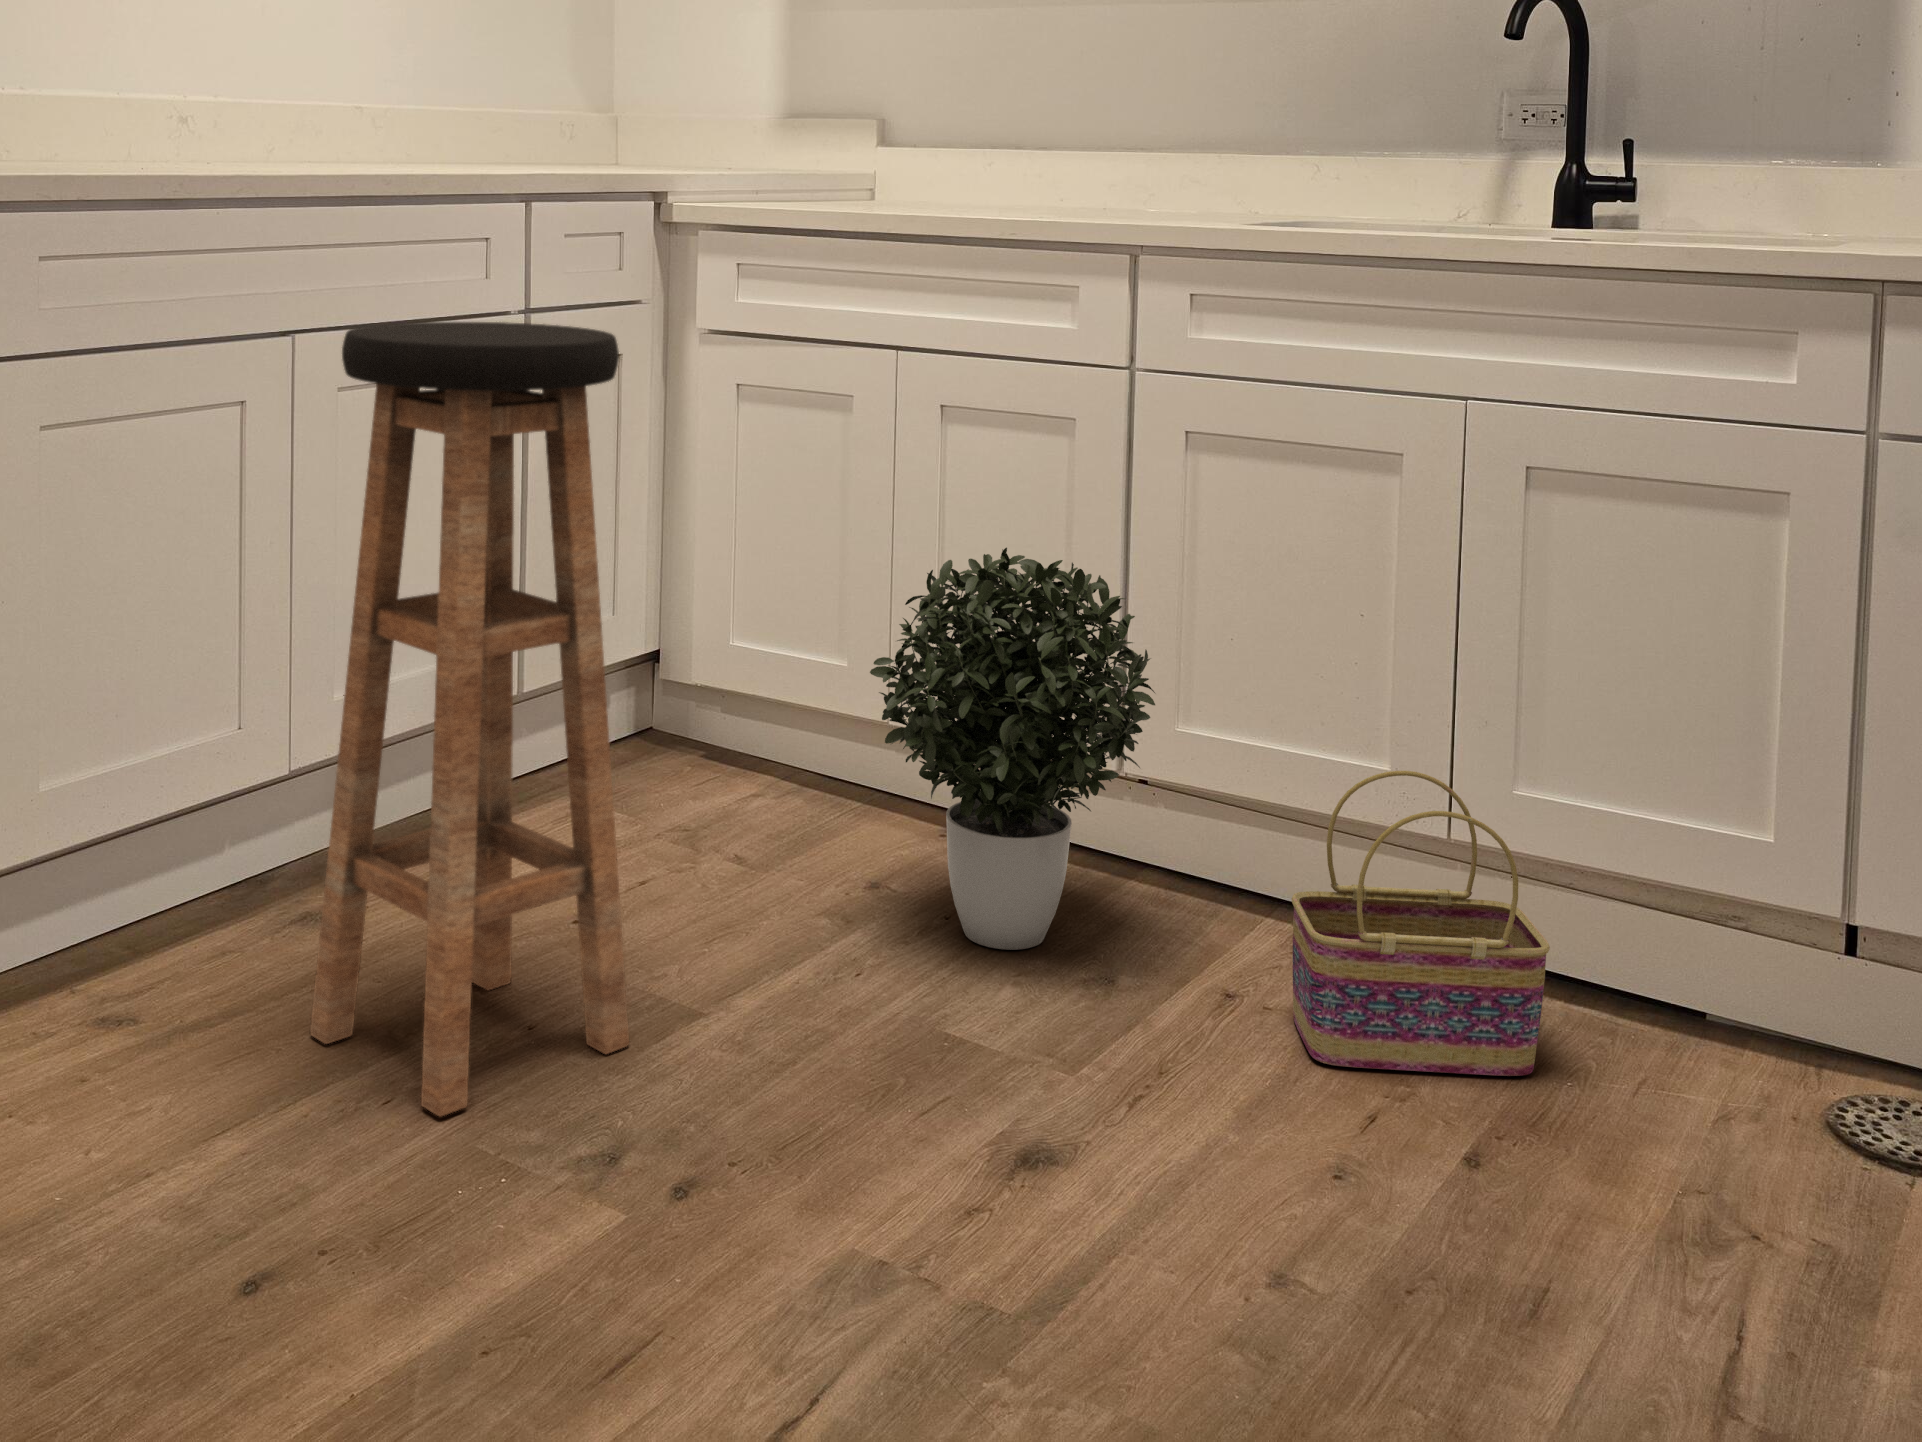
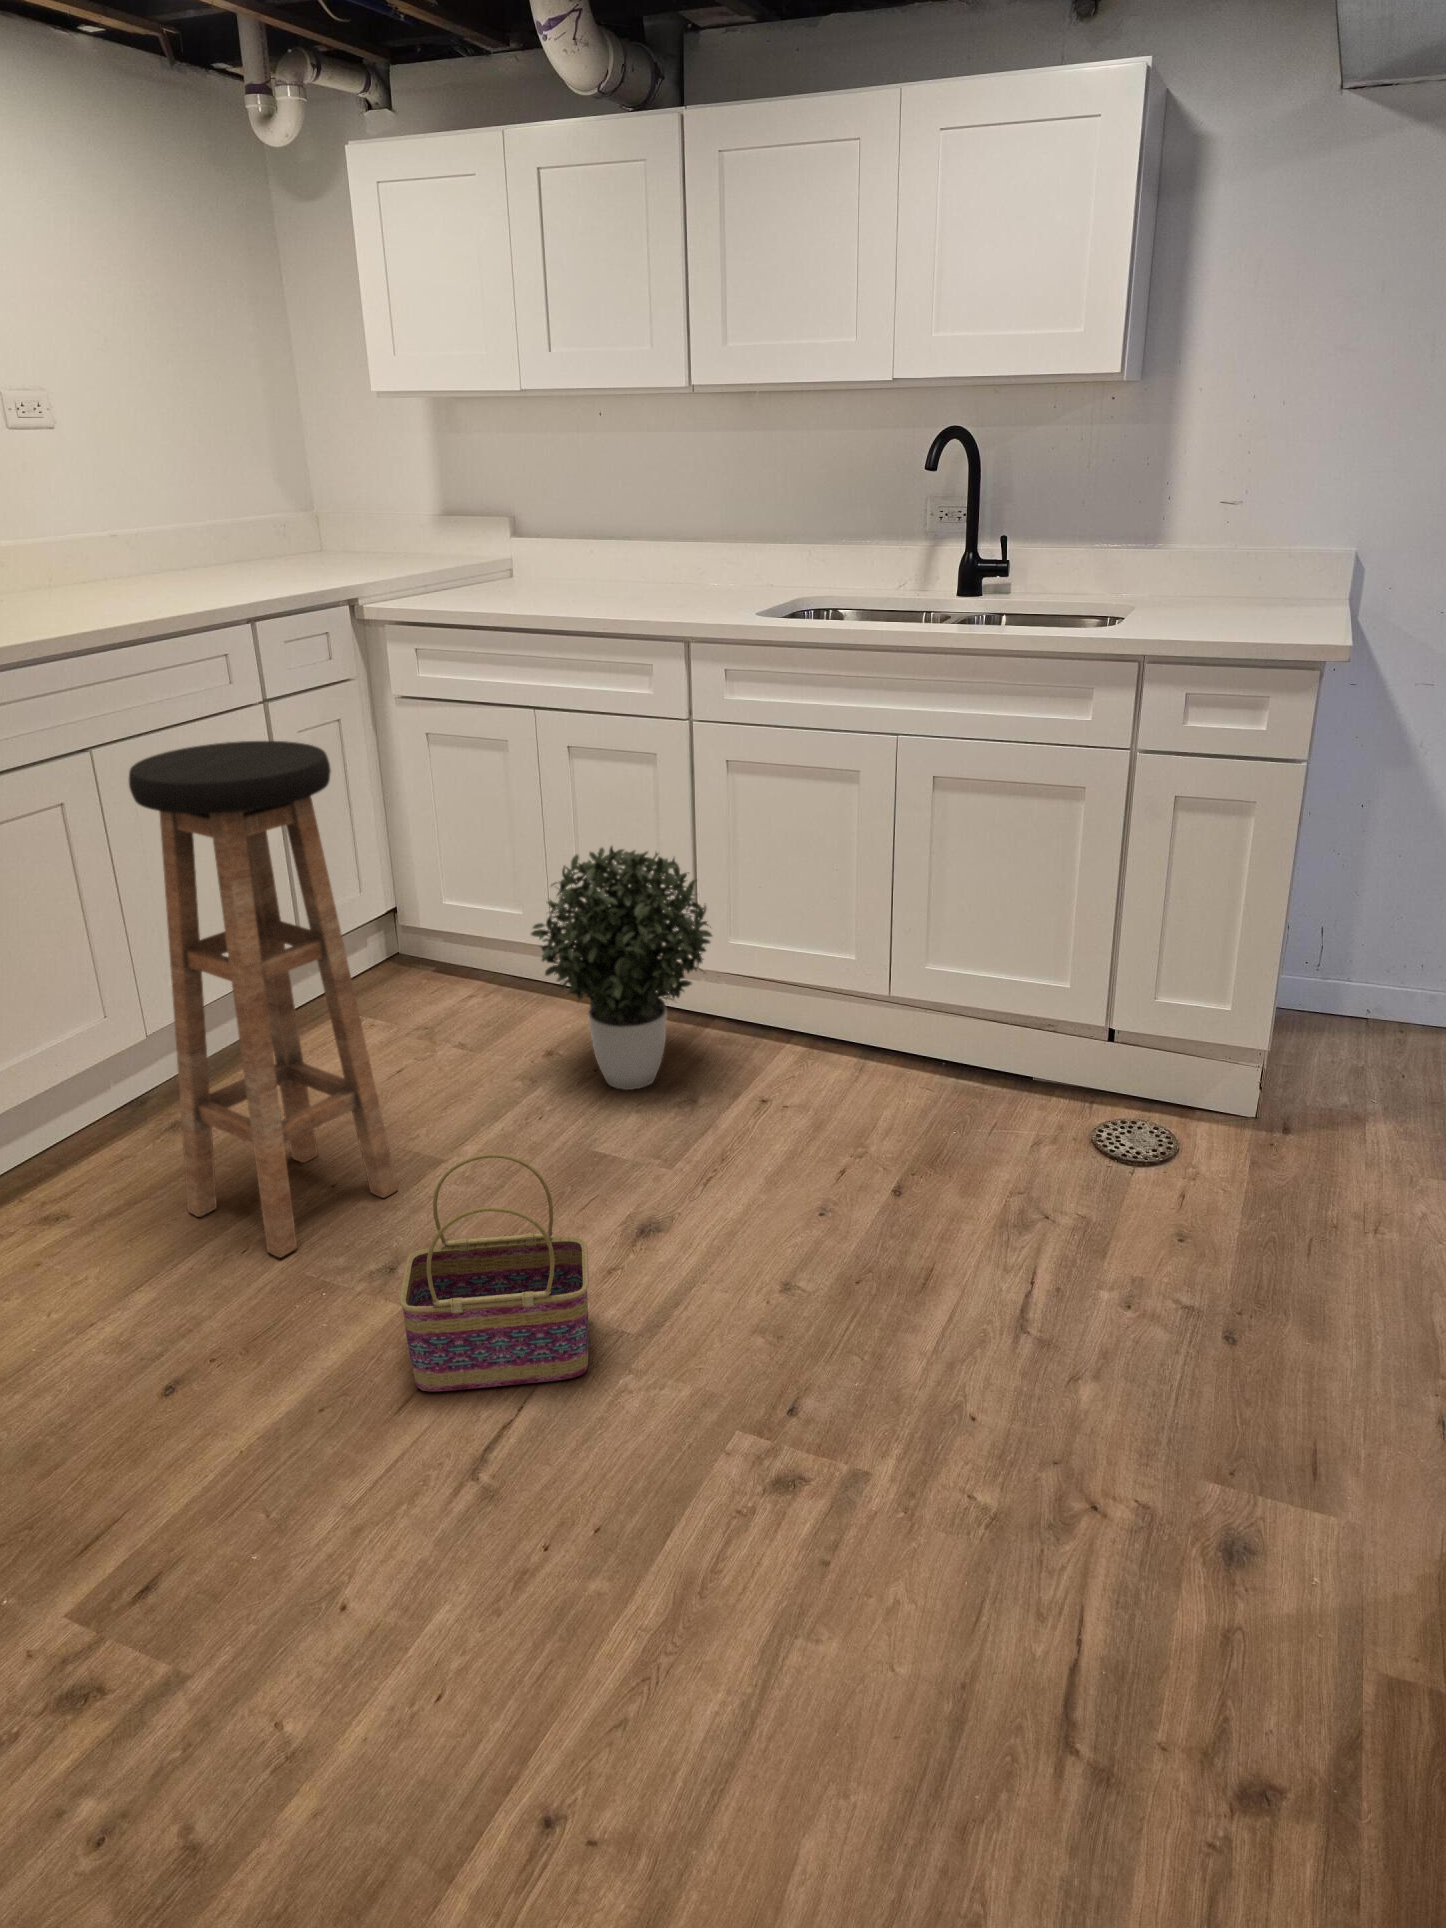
basket: present [1292,771,1550,1076] -> present [399,1154,589,1391]

